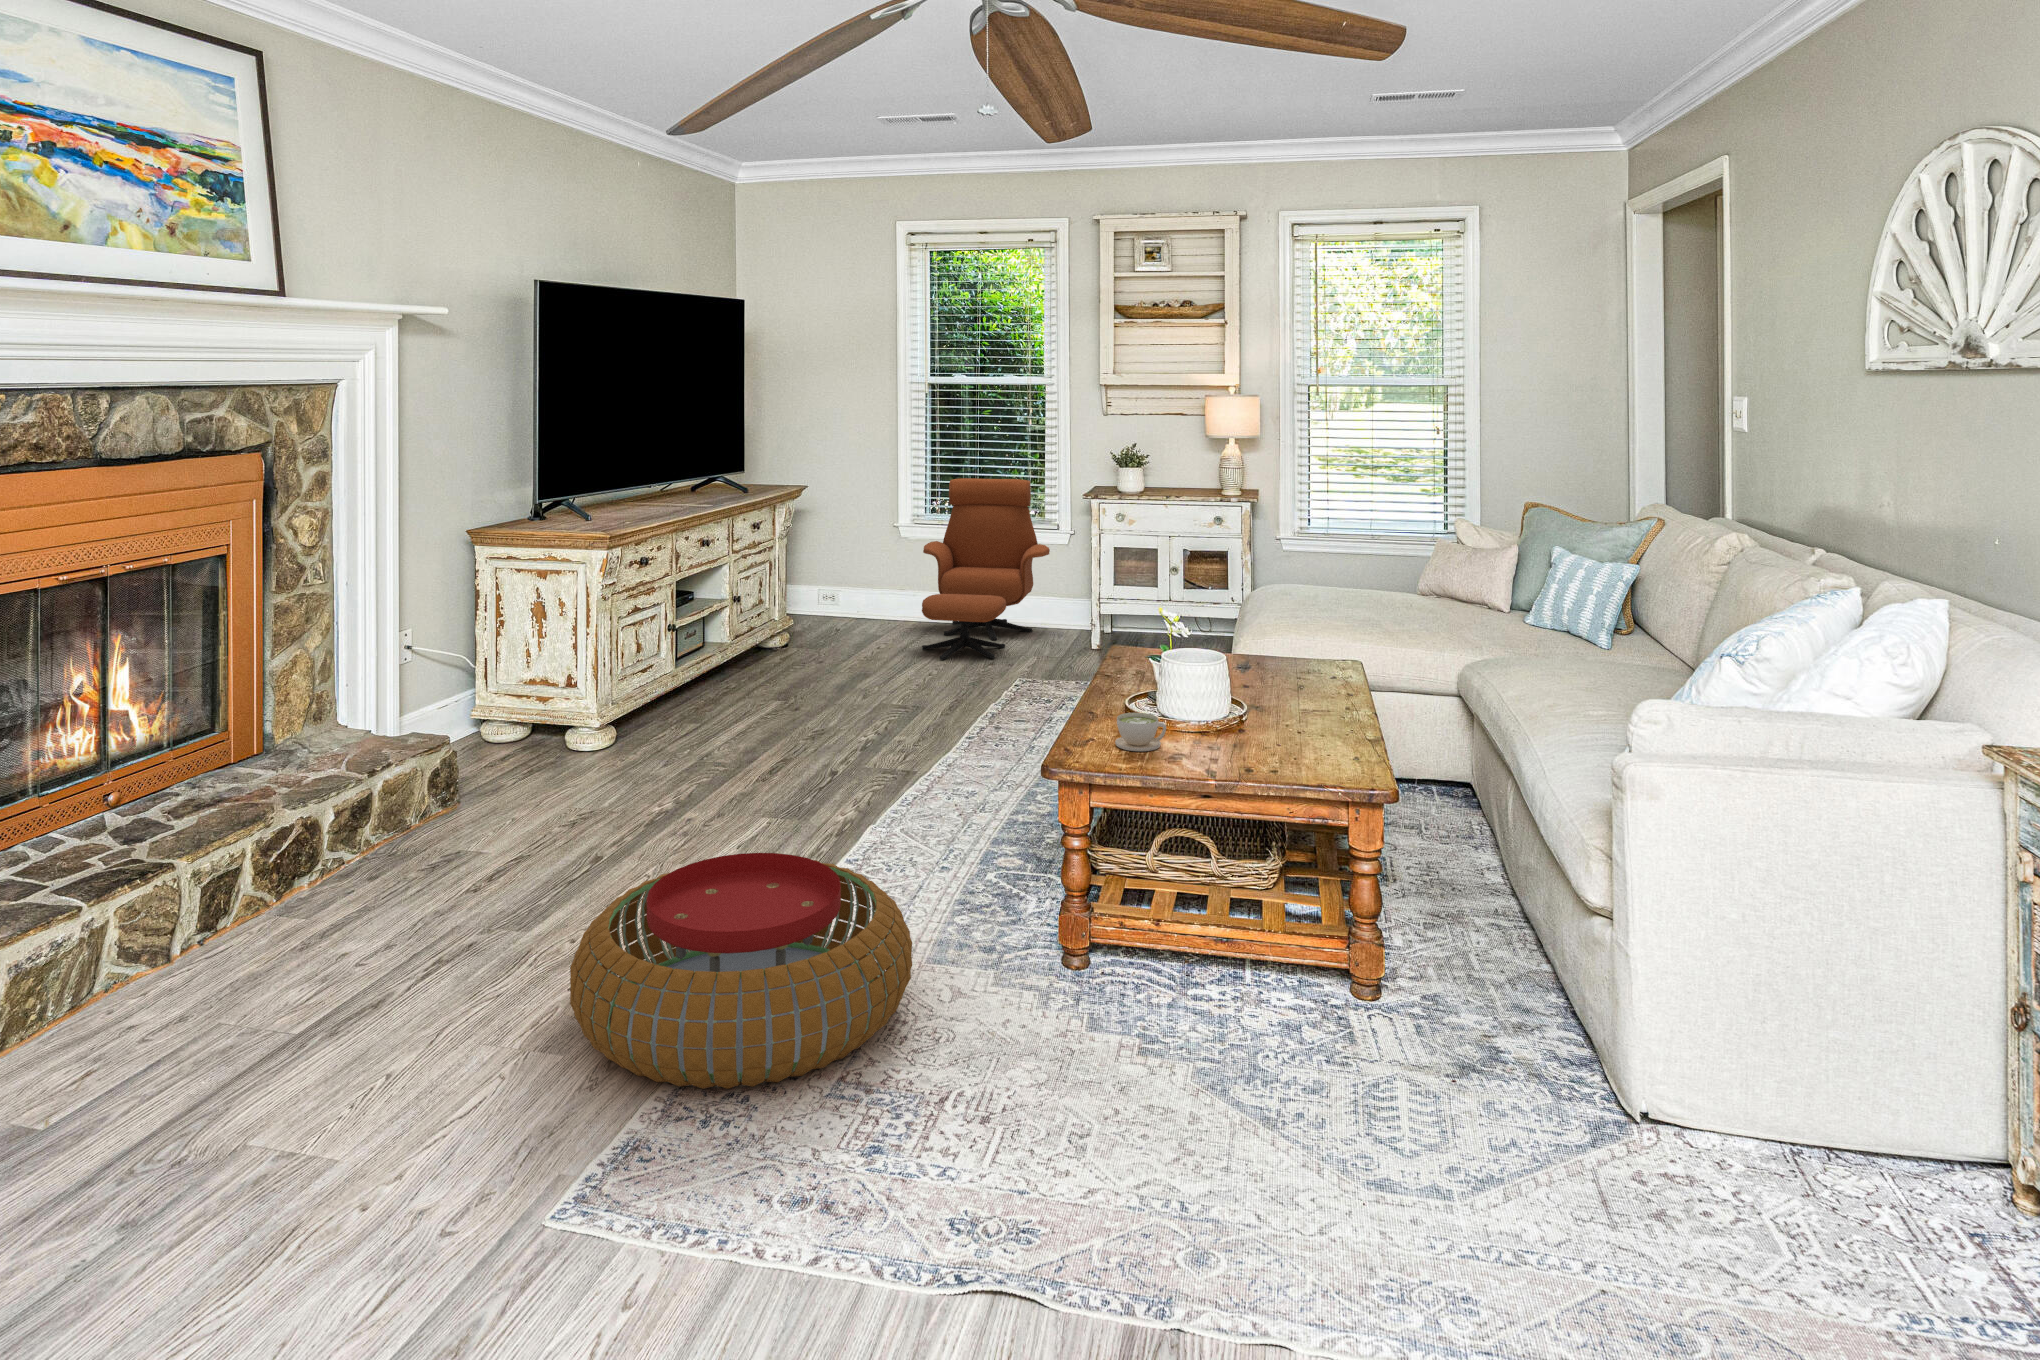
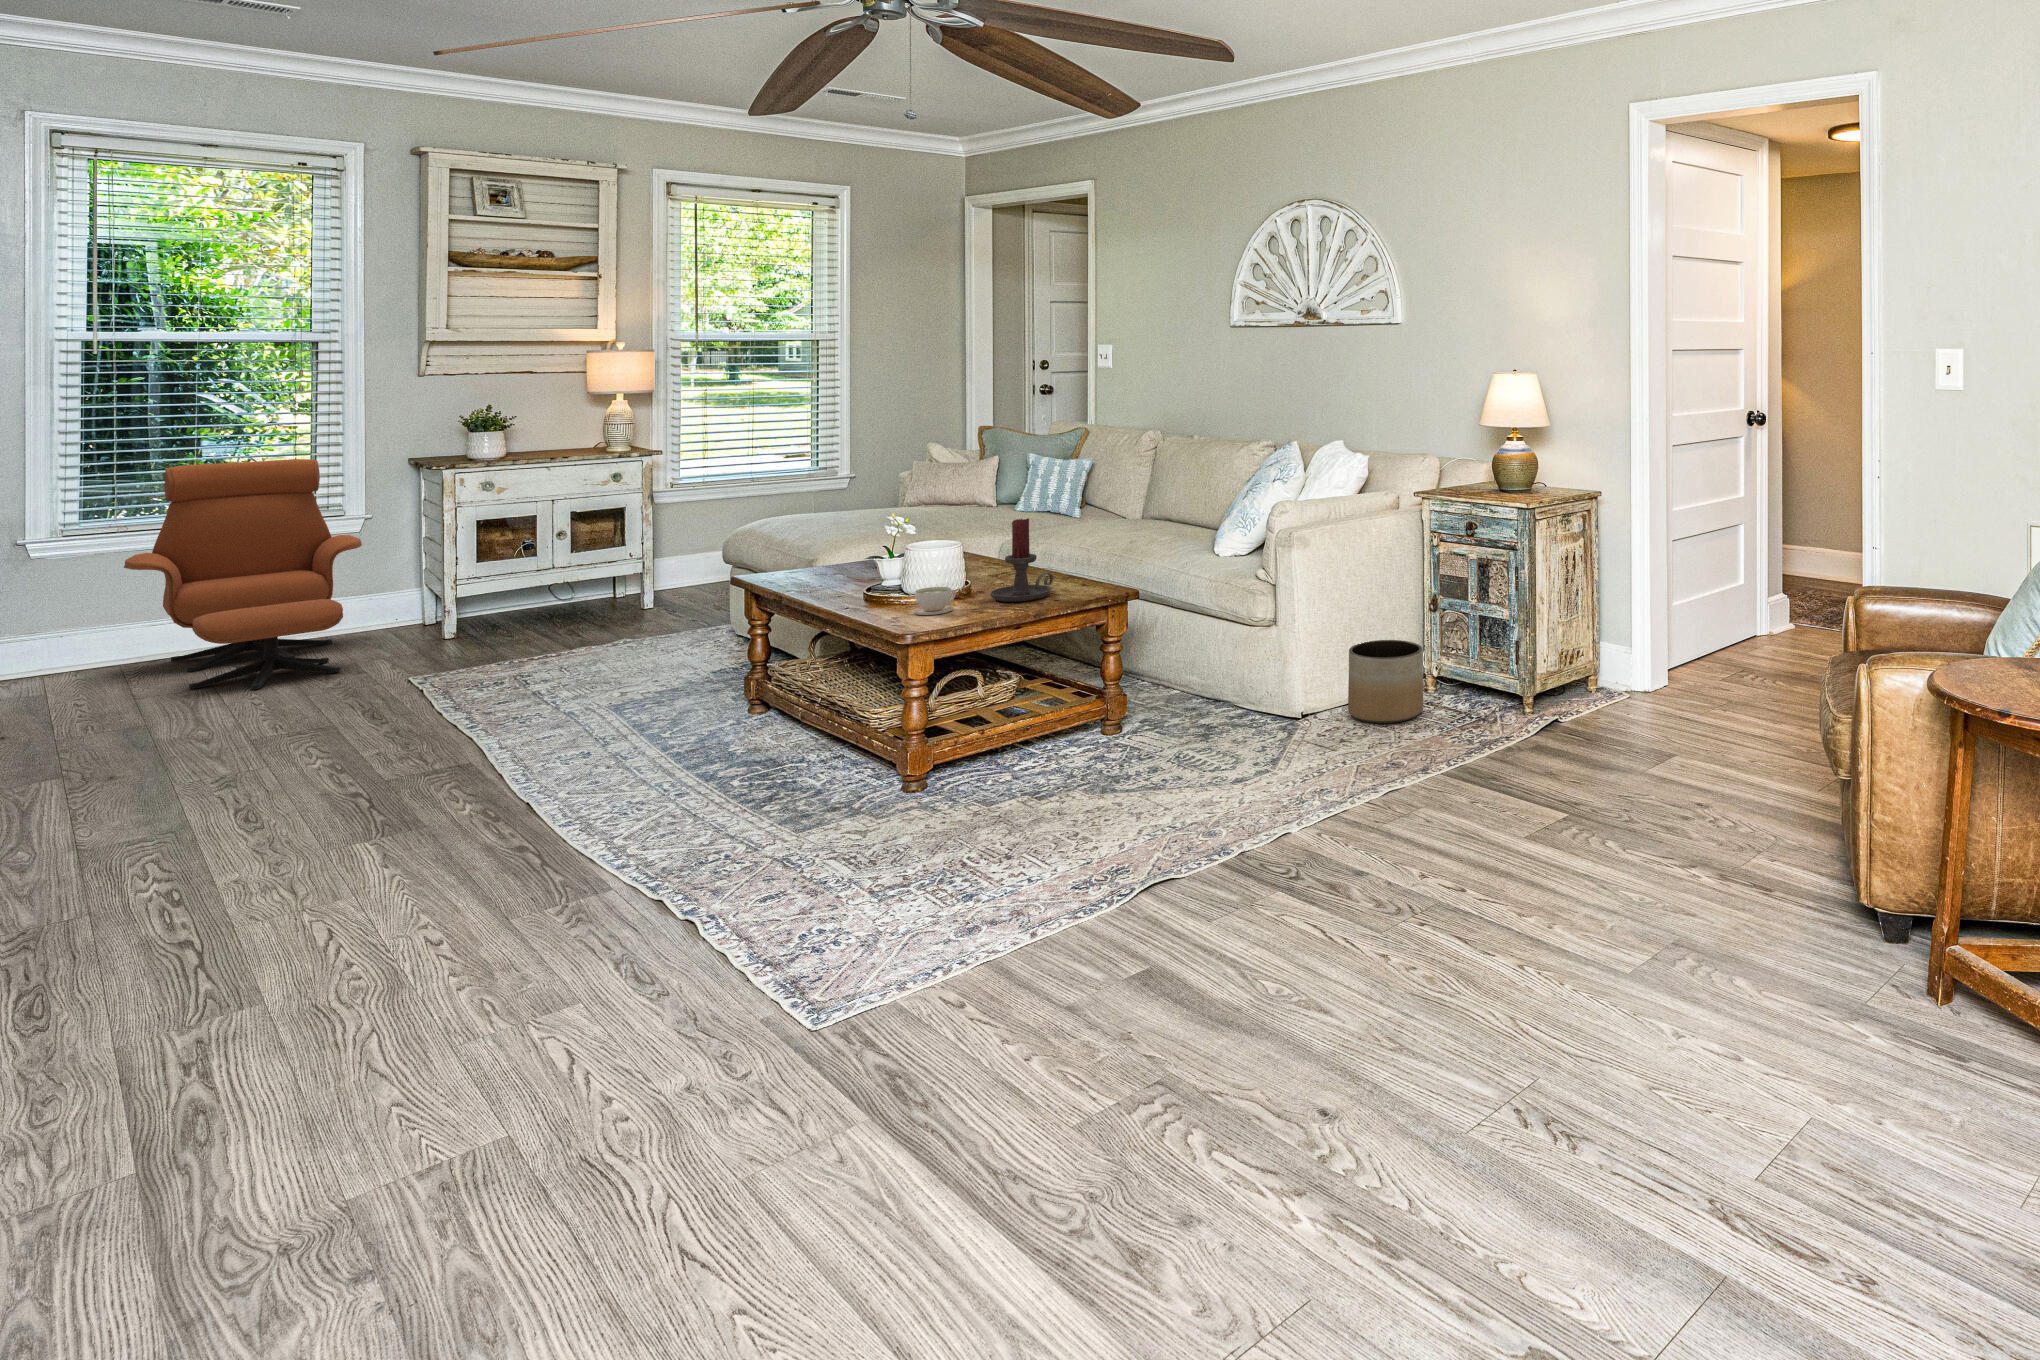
candle holder: none [1213,647,1313,765] -> present [990,518,1053,602]
pouf: present [570,853,912,1089] -> none [509,763,888,974]
planter: none [1743,1035,1936,1263] -> present [1348,640,1423,723]

